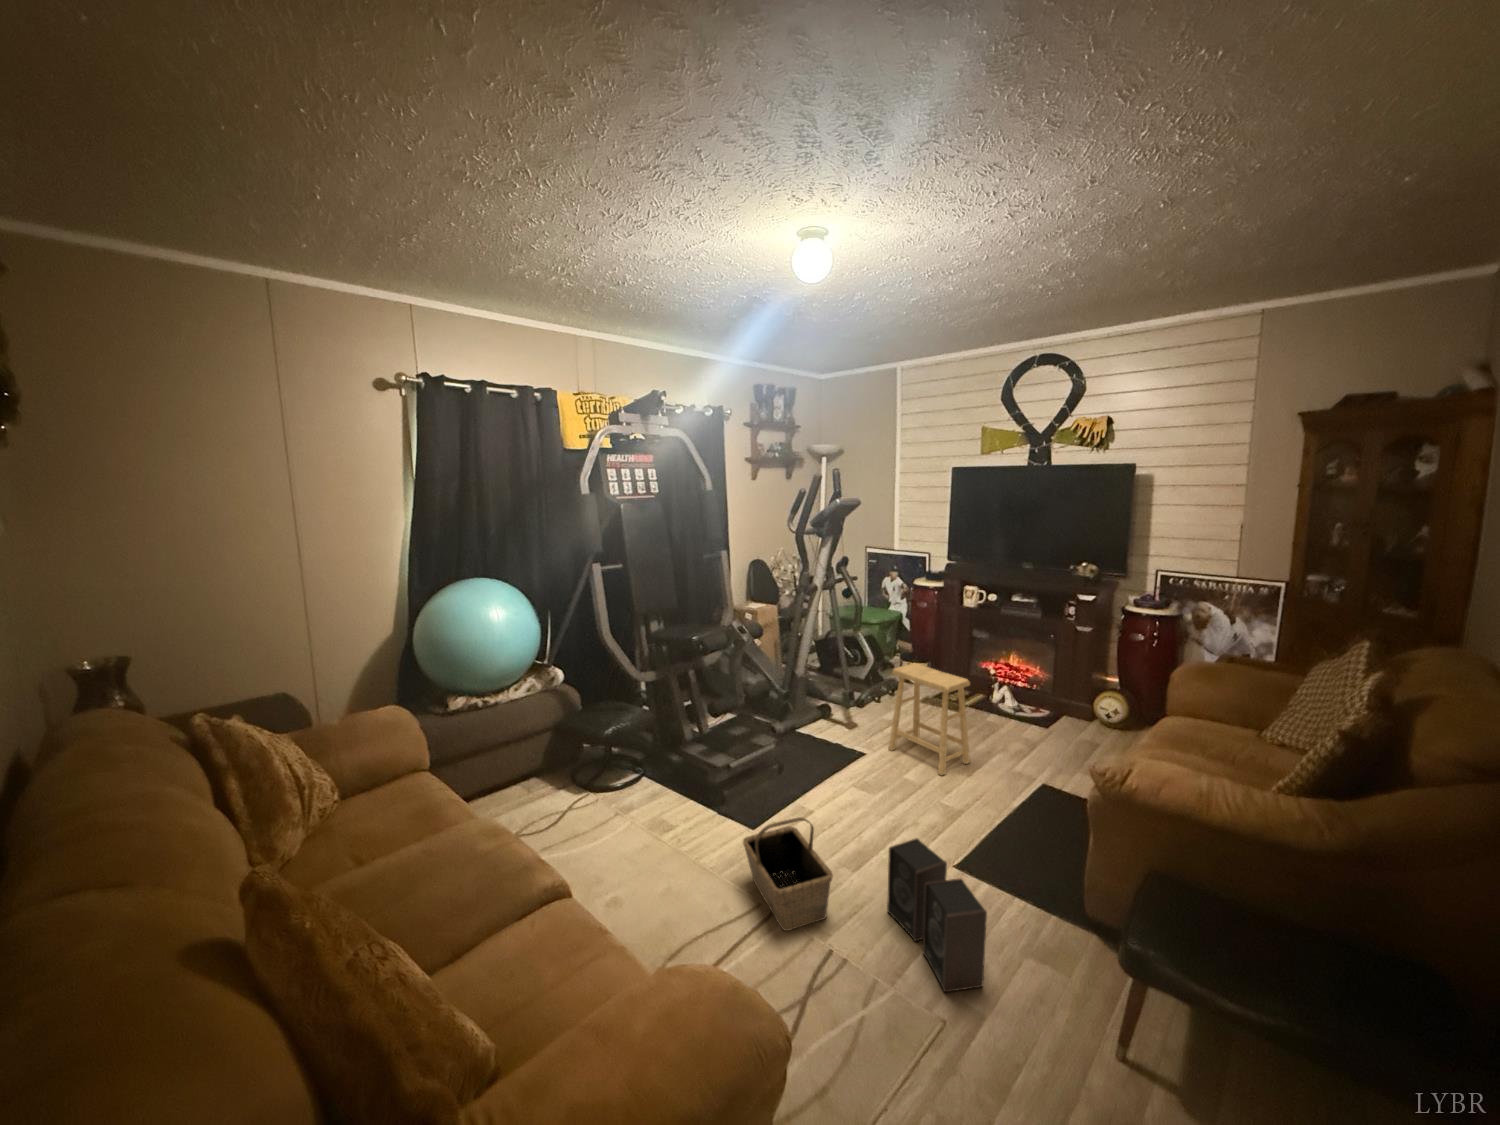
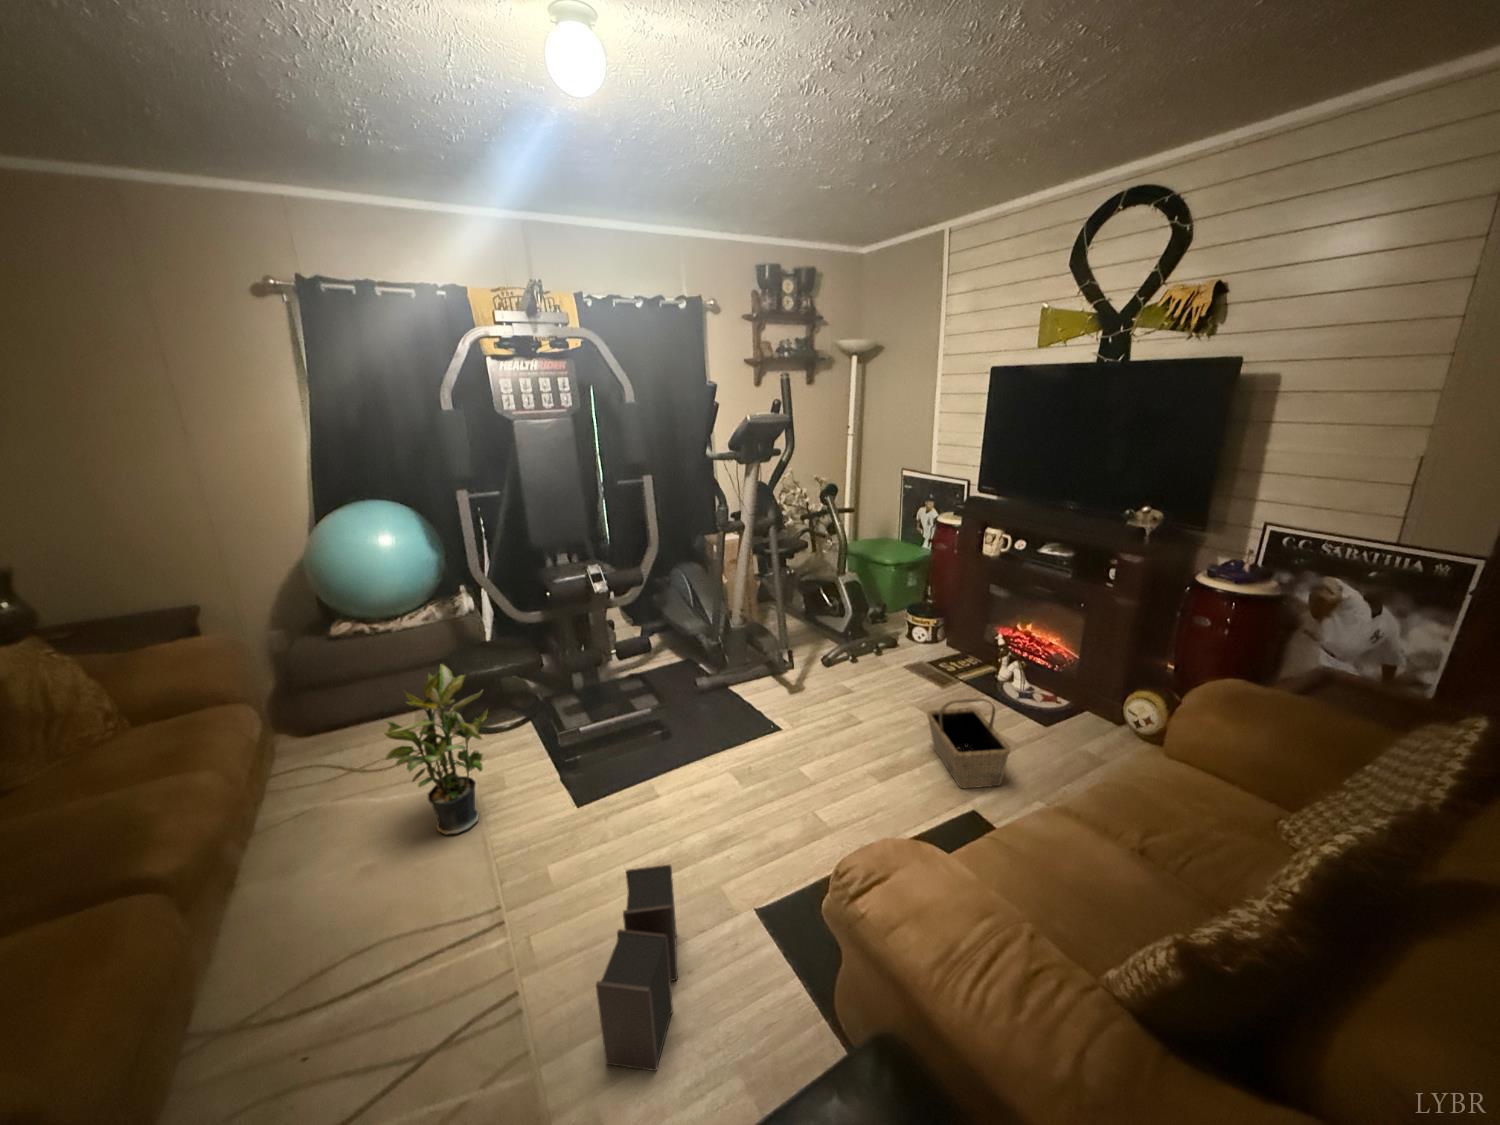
footstool: present [889,663,970,775] -> none [812,628,898,773]
potted plant: none [604,710,692,873] -> present [384,664,488,834]
basket: present [743,817,832,931] -> present [927,698,1010,788]

